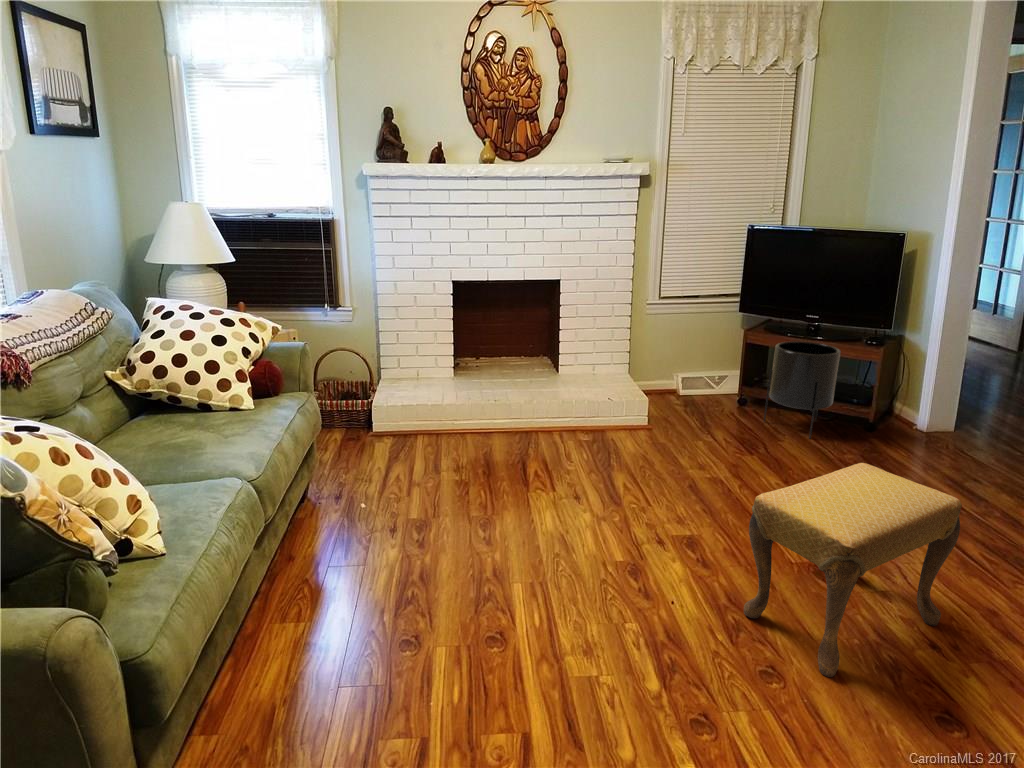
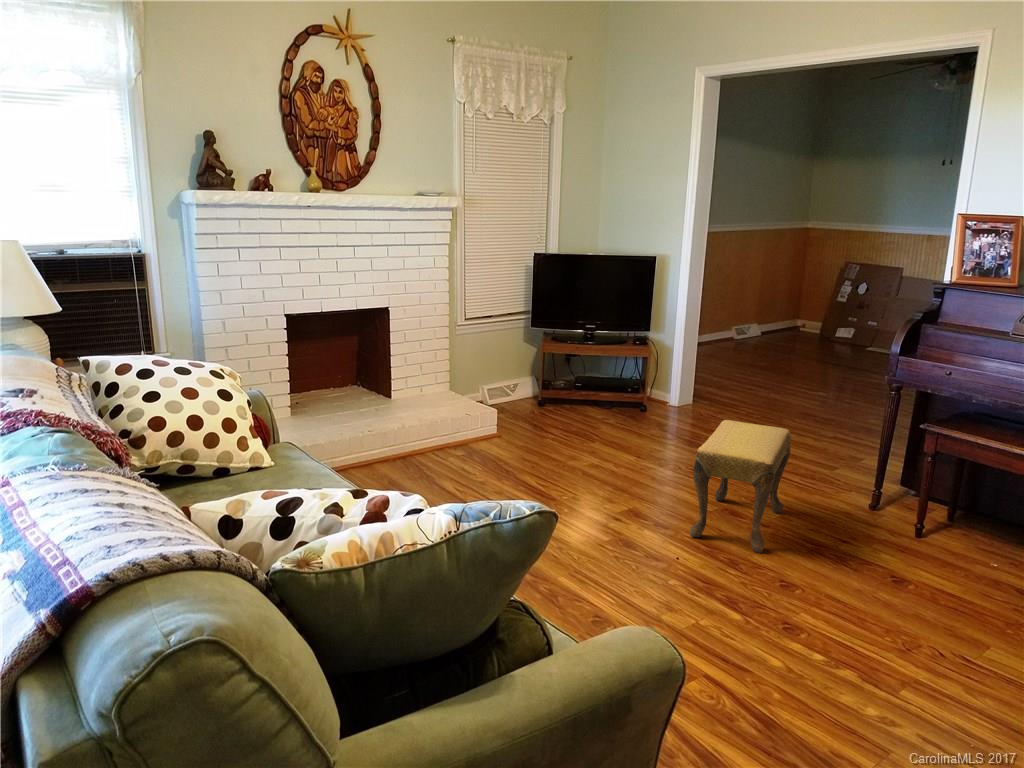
planter: present [764,341,840,439] -> none [573,345,626,422]

